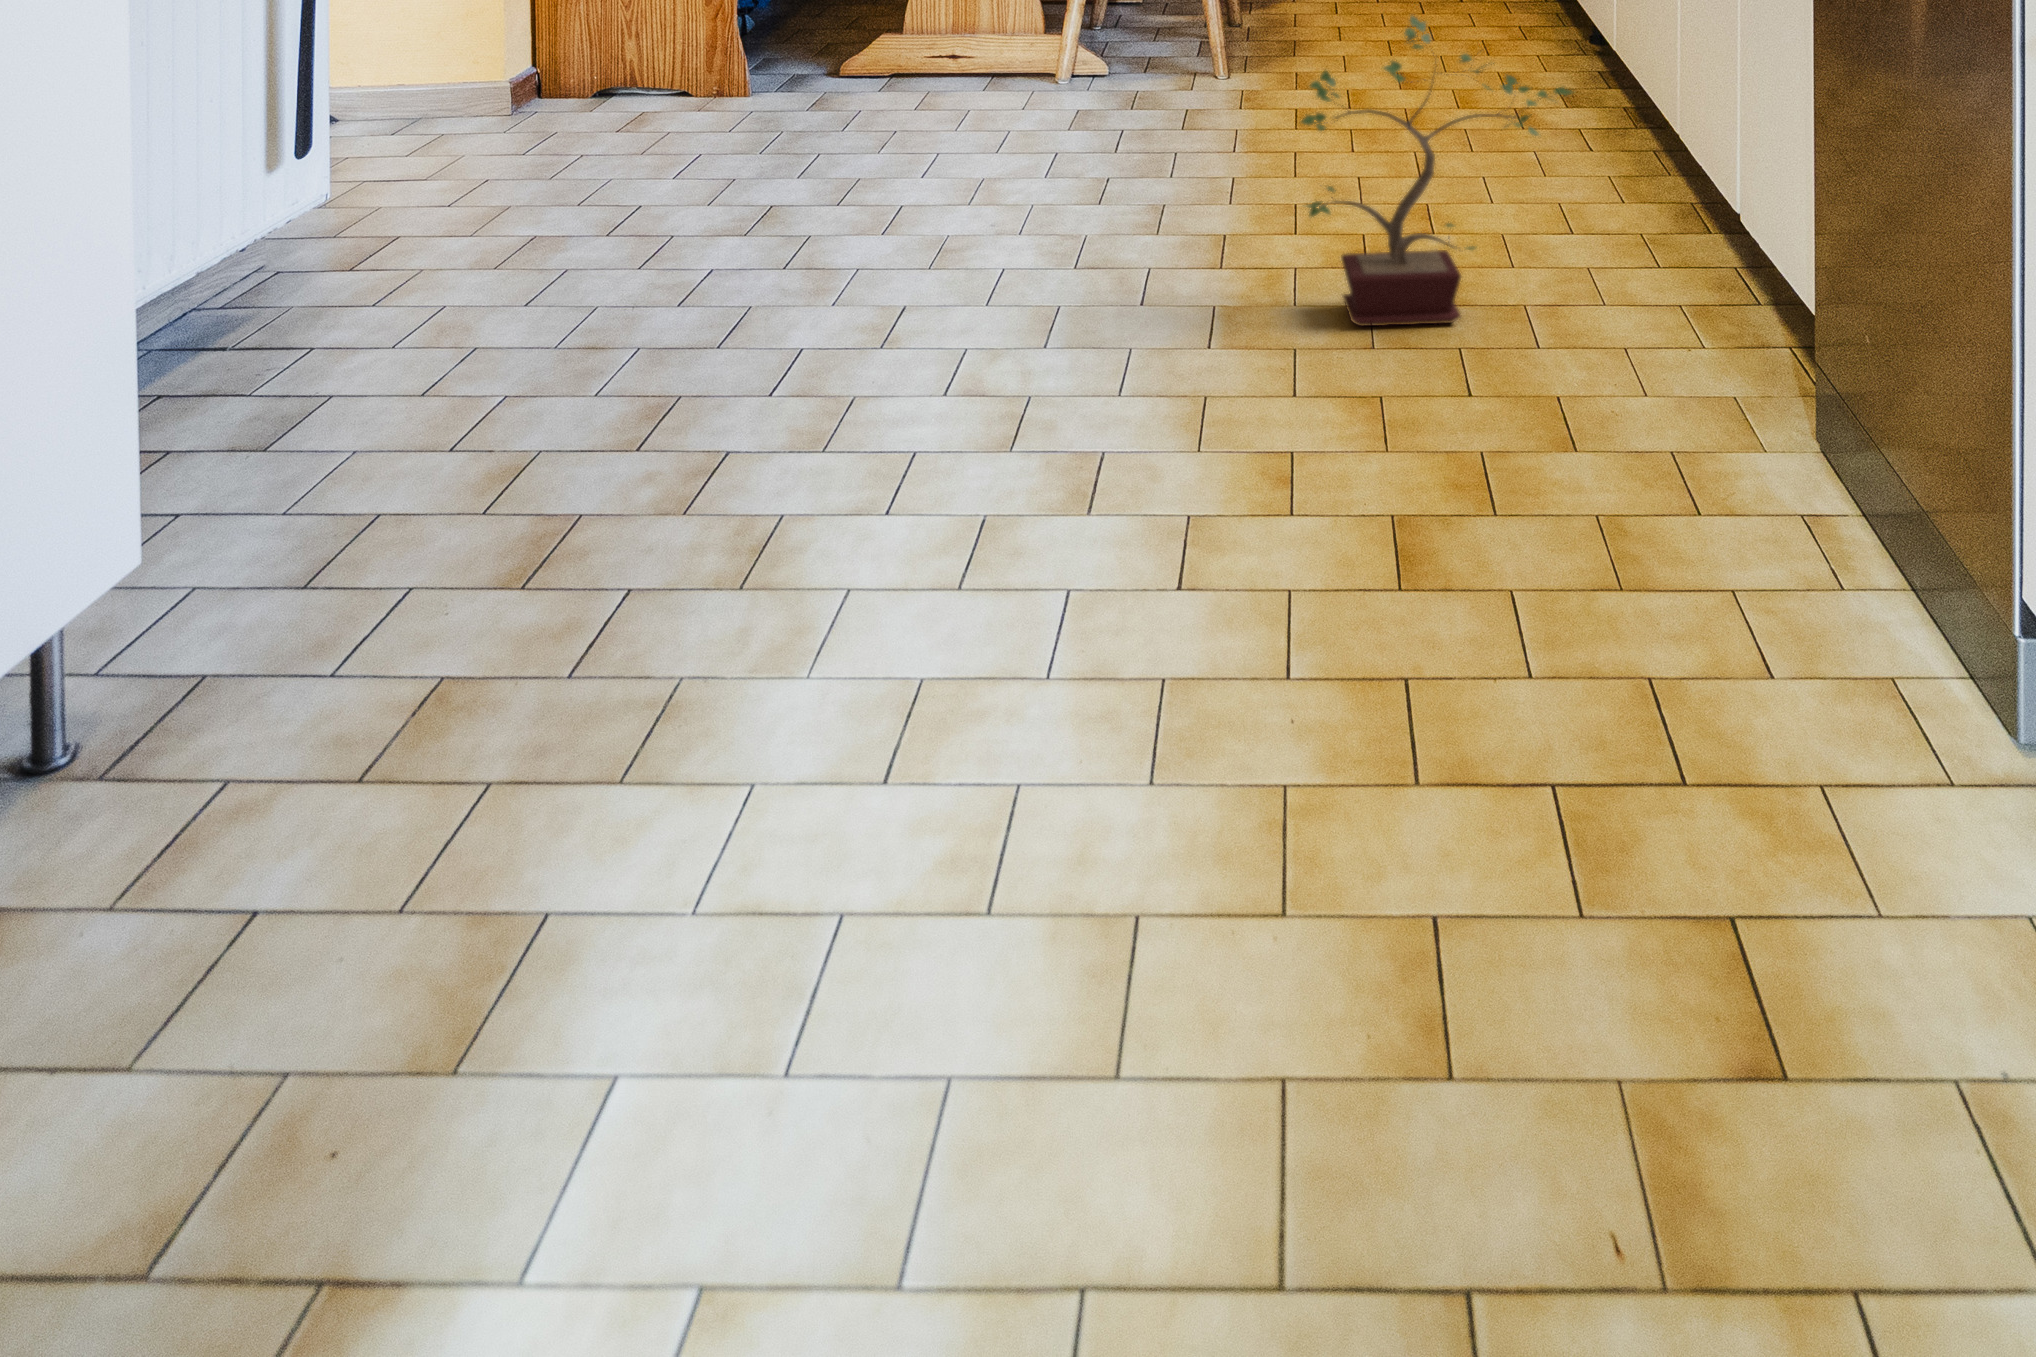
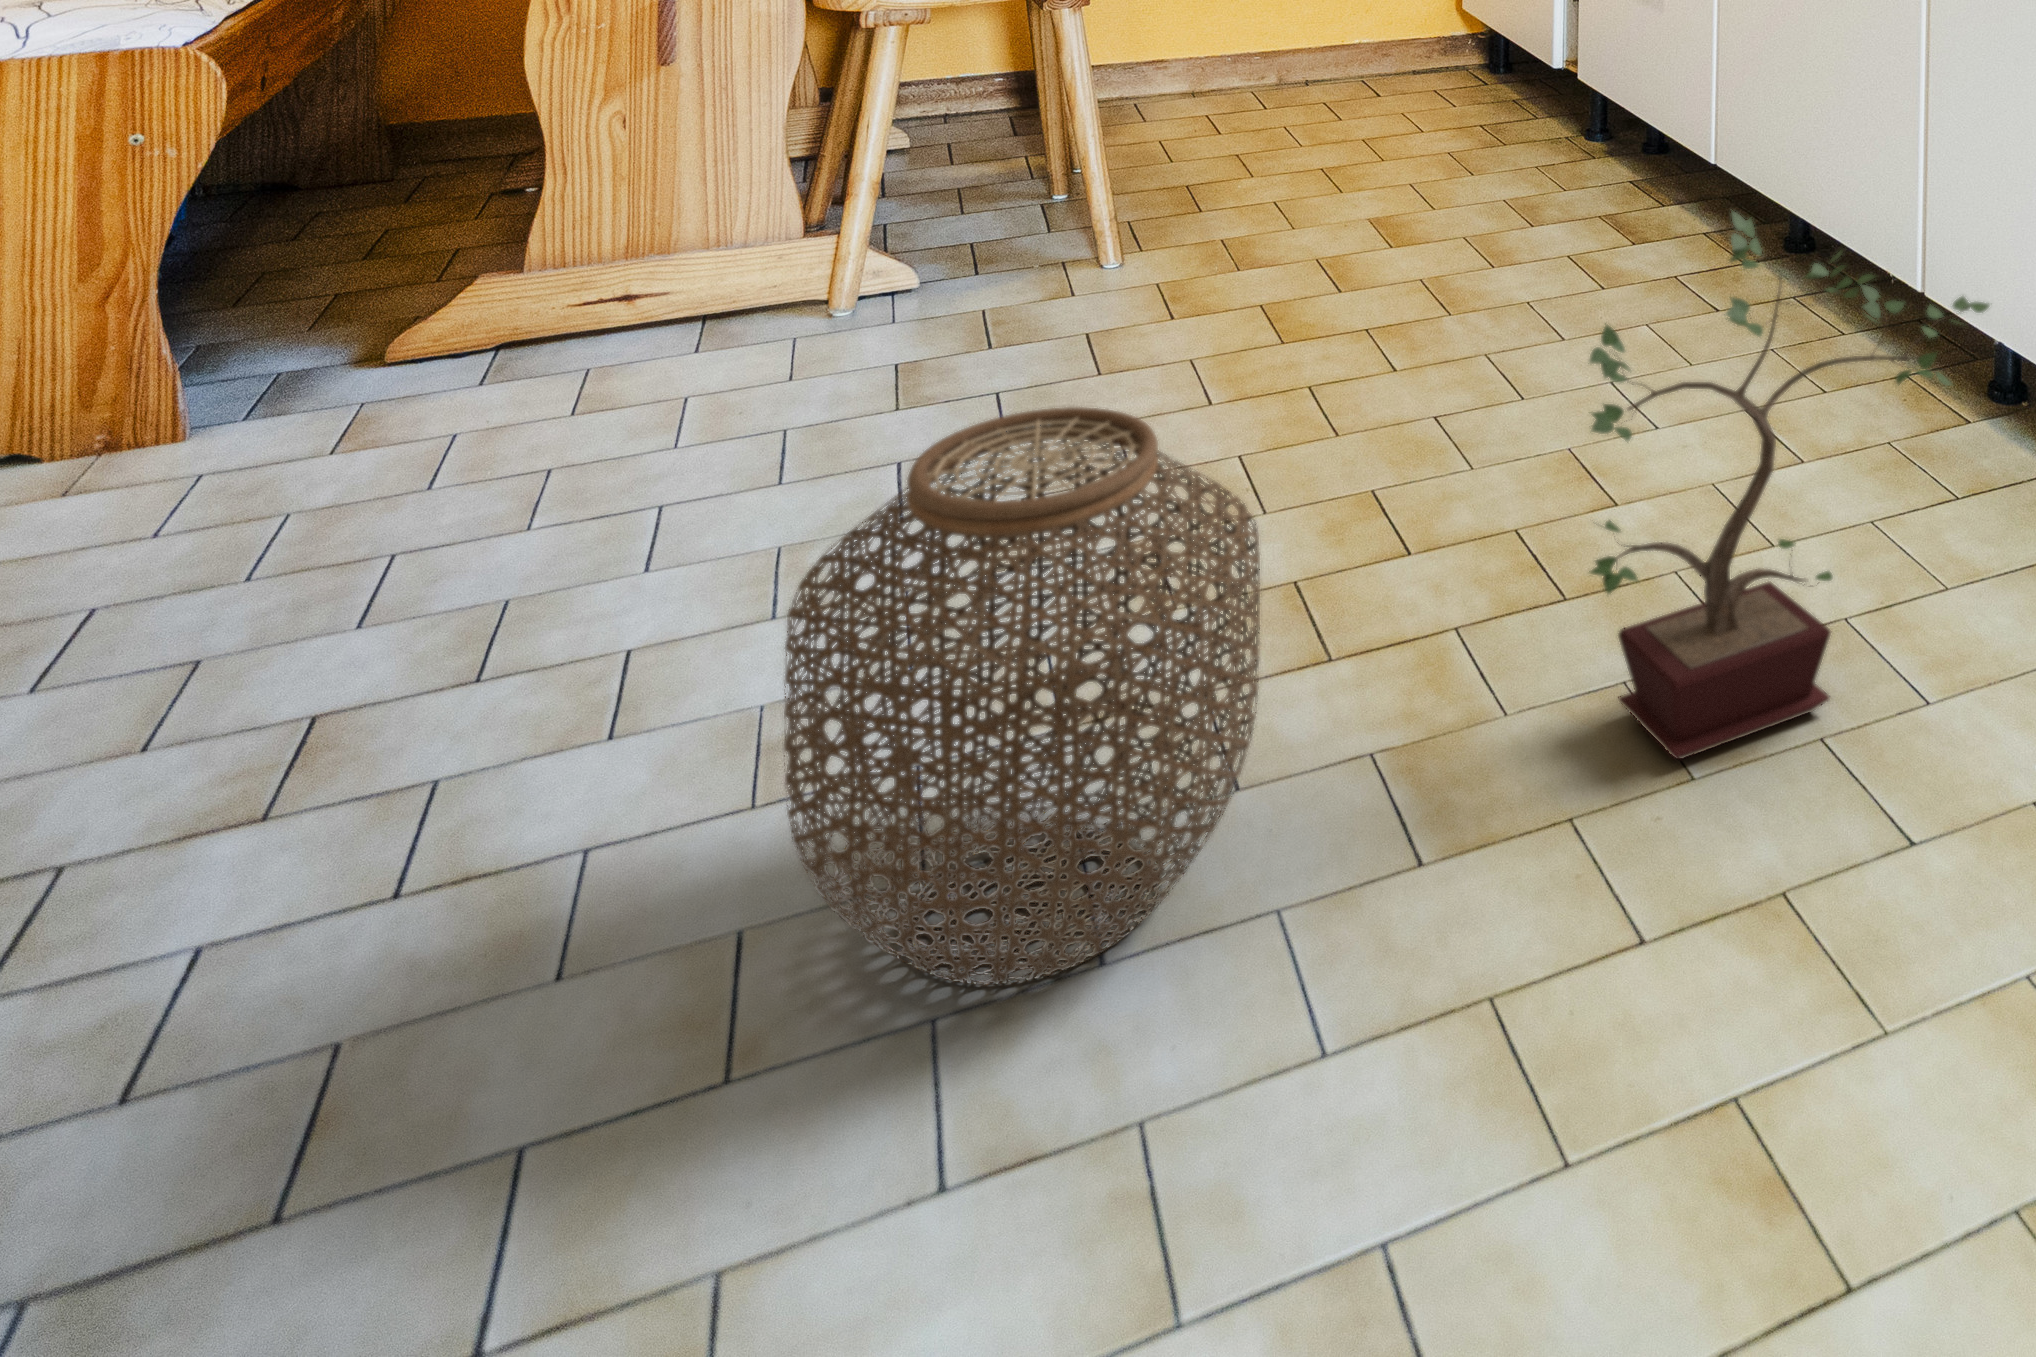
woven basket: none [902,72,1125,335] -> present [784,407,1260,985]

